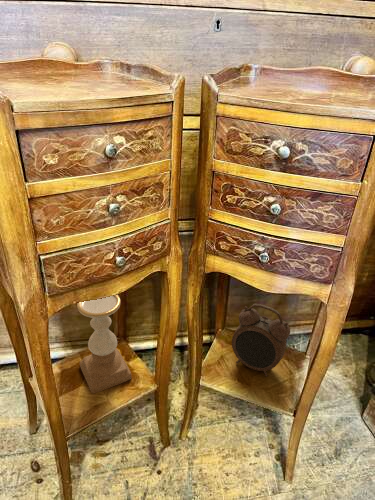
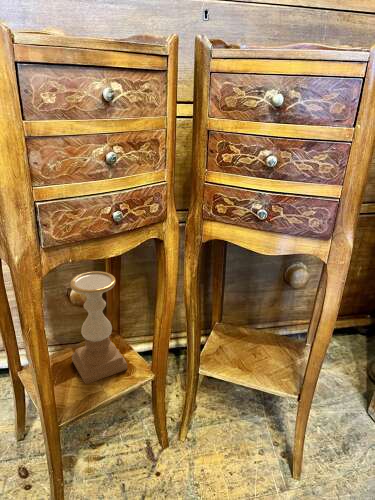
alarm clock: present [232,304,290,377] -> none [230,285,290,363]

